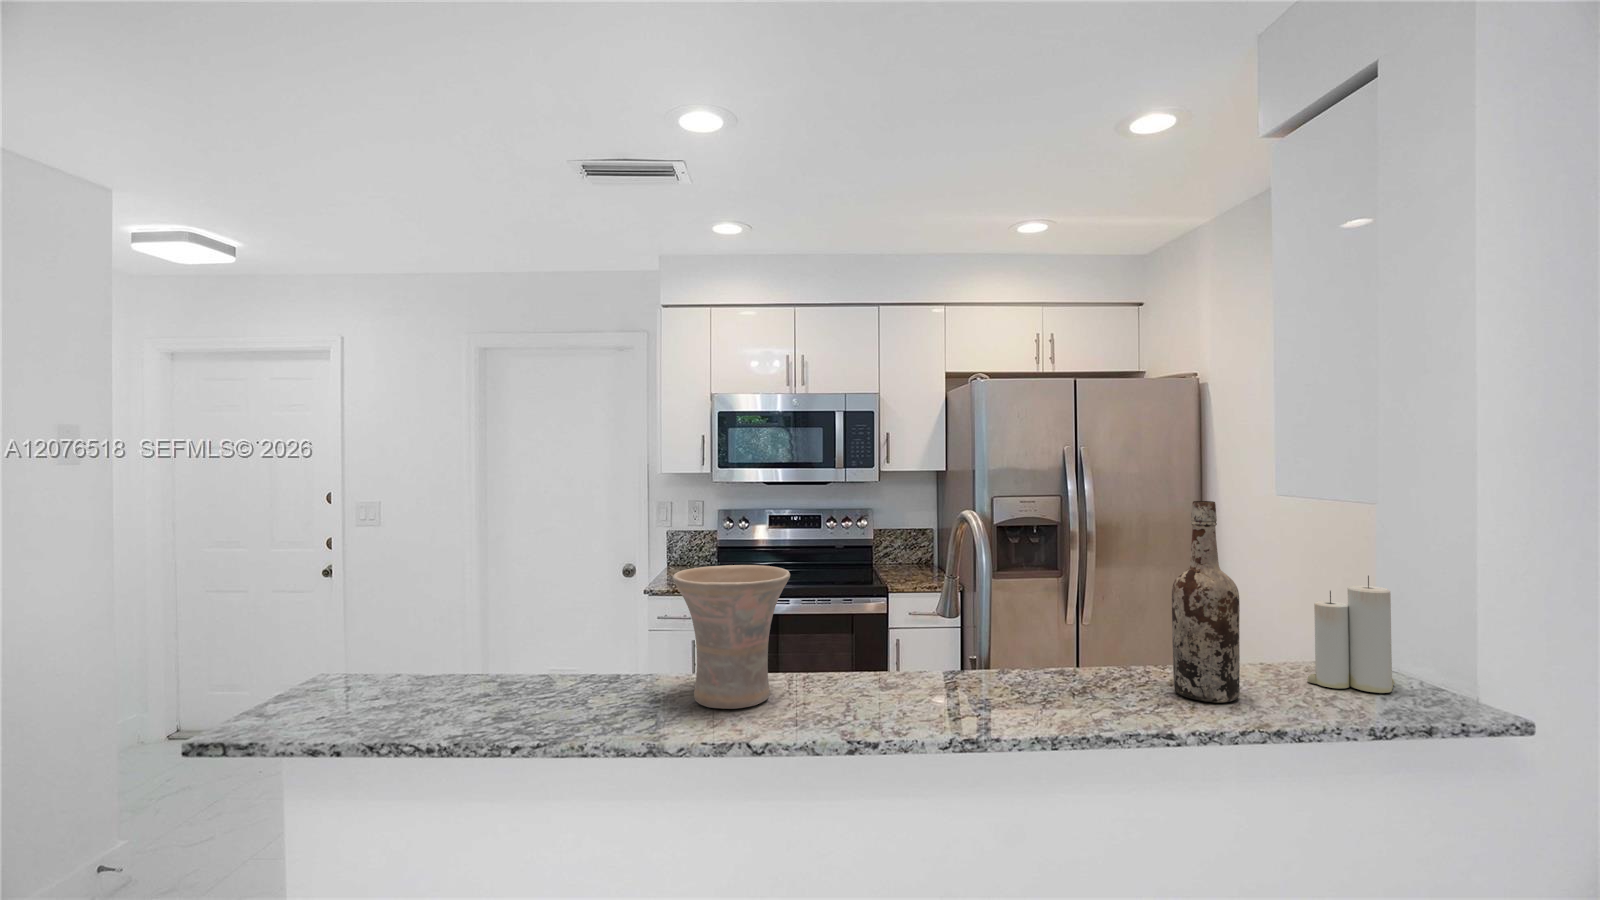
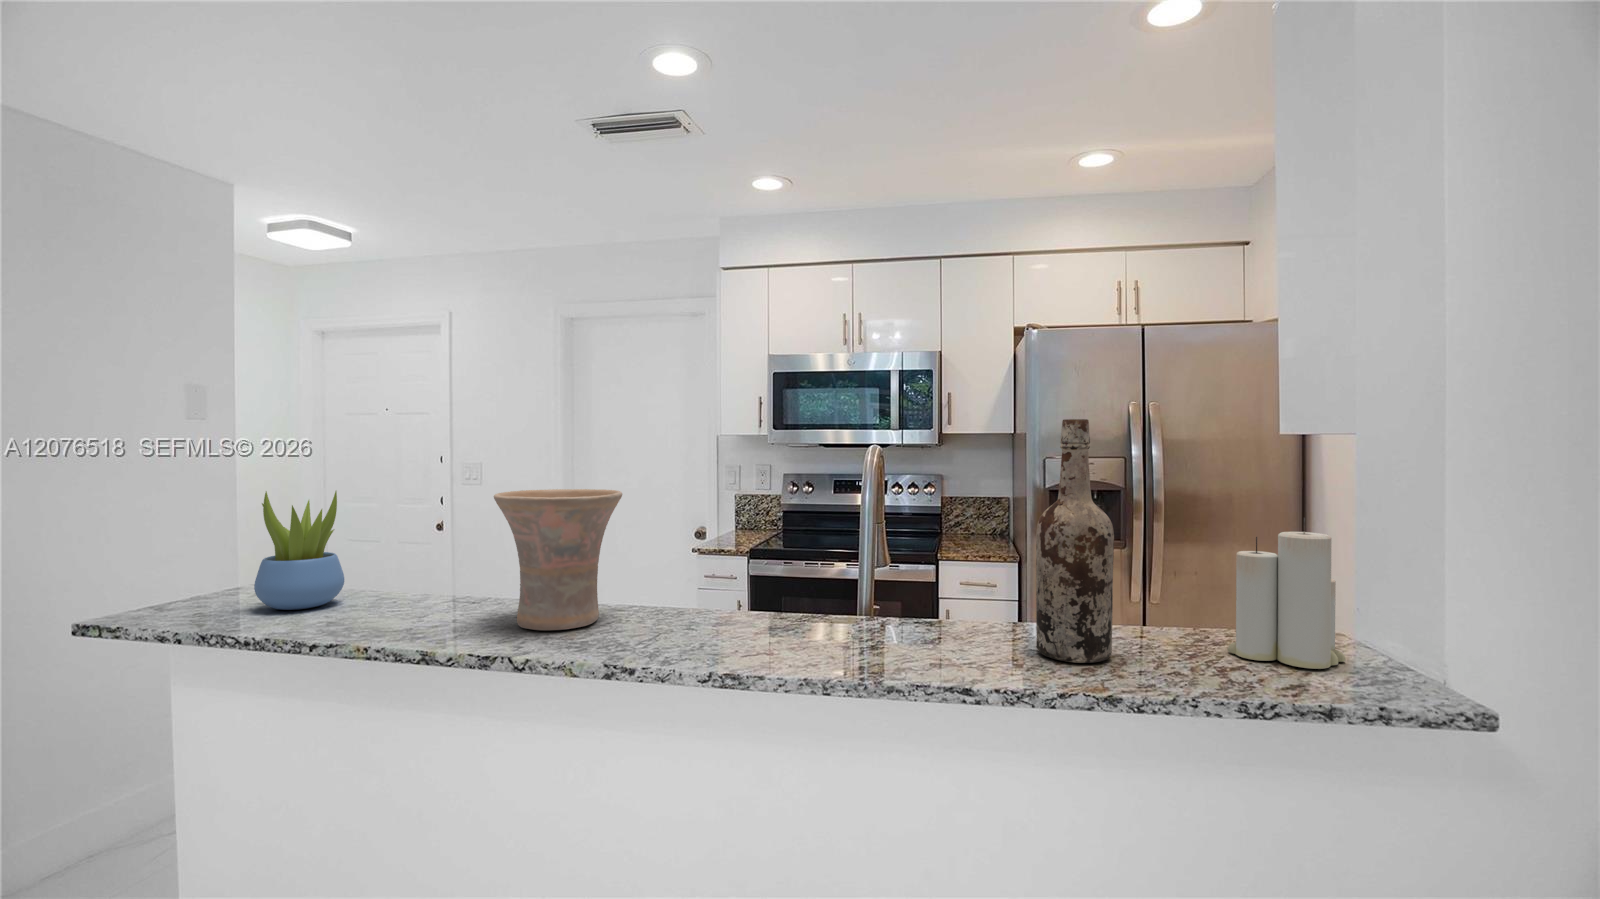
succulent plant: none [381,576,469,706] -> present [254,491,344,610]

